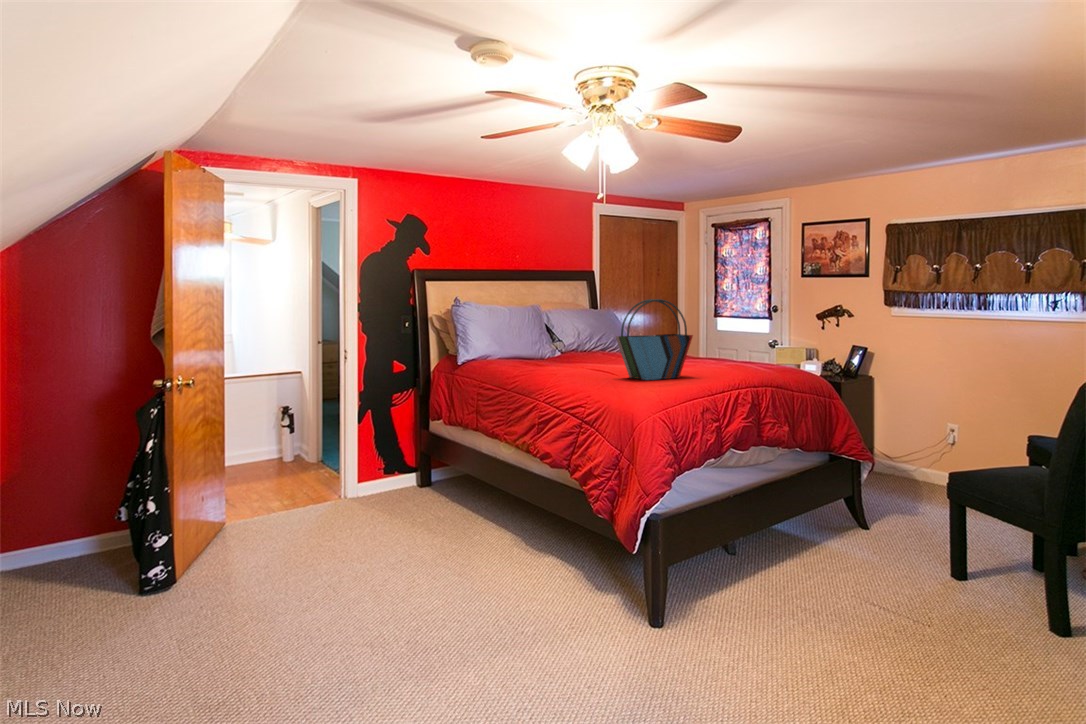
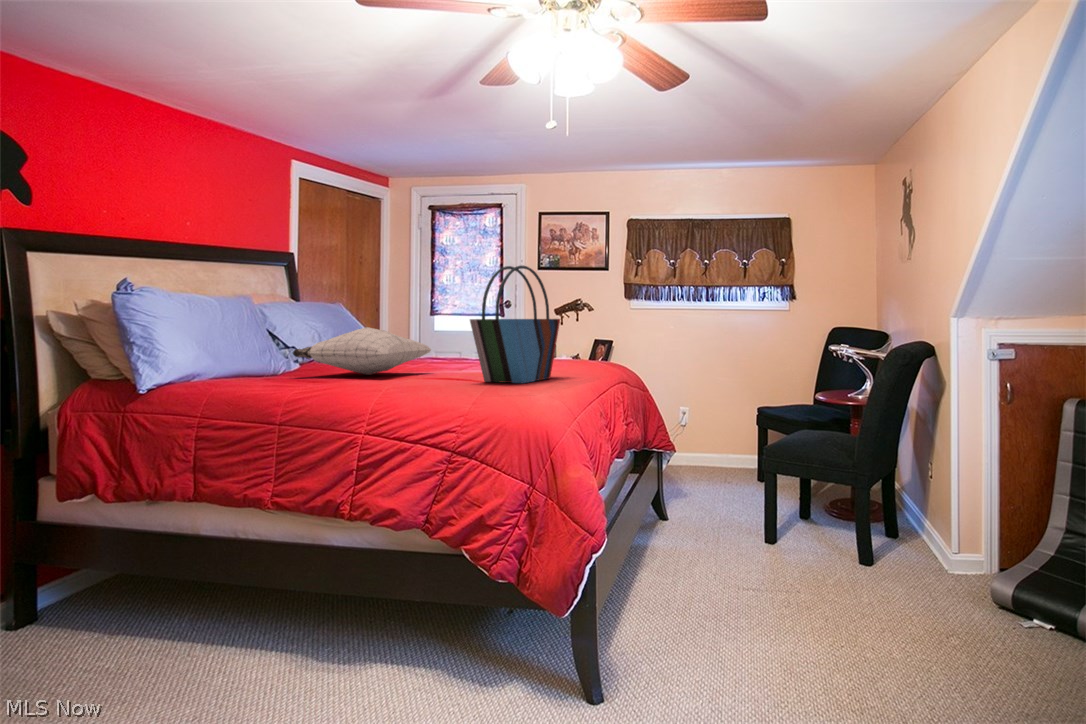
pillow: none [537,336,628,368] -> present [293,327,431,375]

